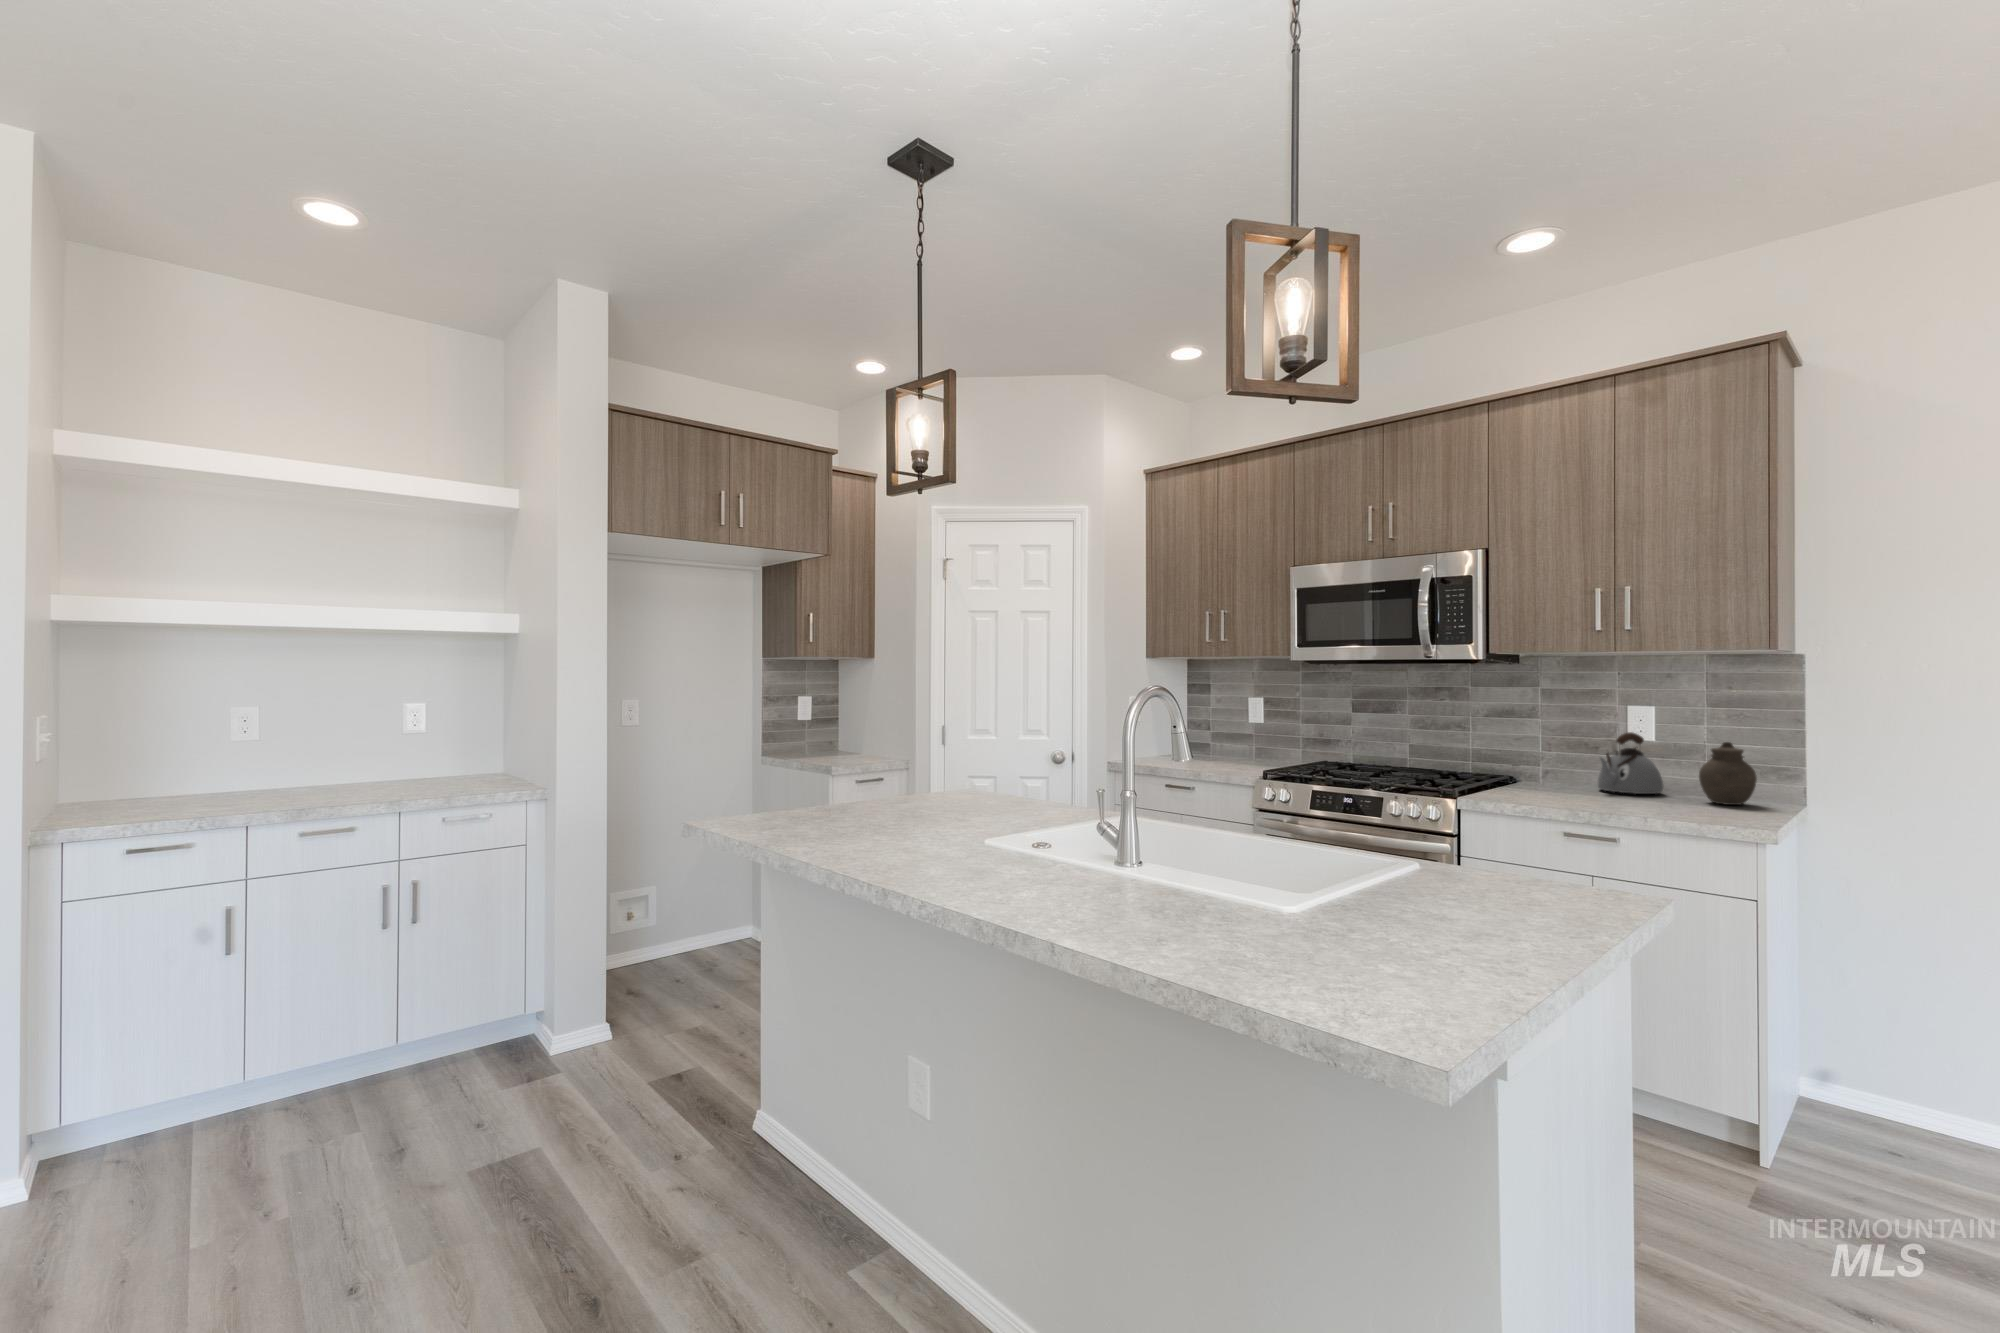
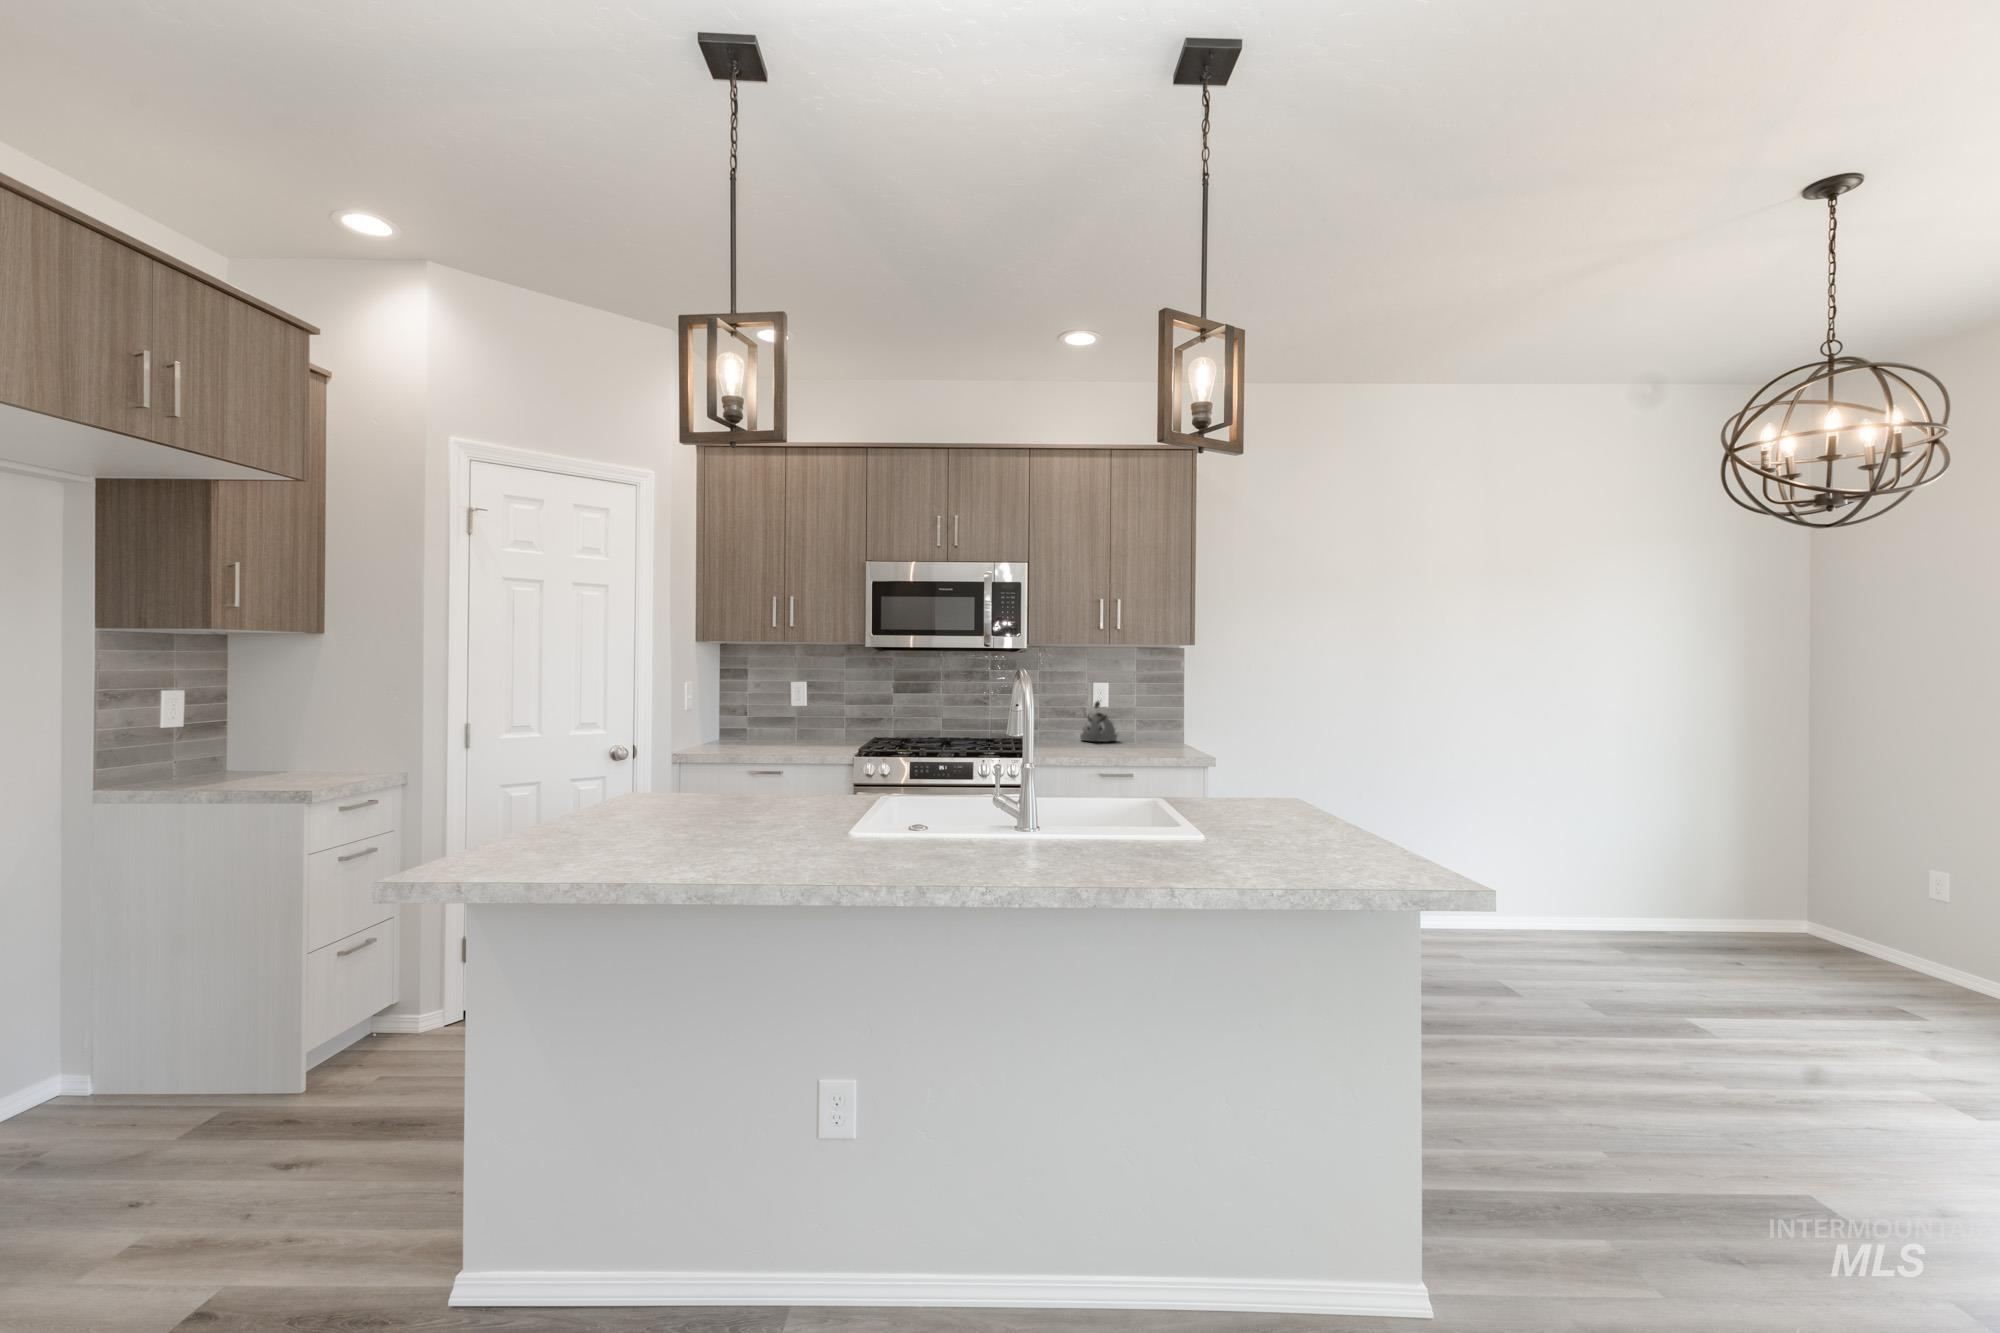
jar: present [1699,742,1757,805] -> none [1142,703,1172,744]

